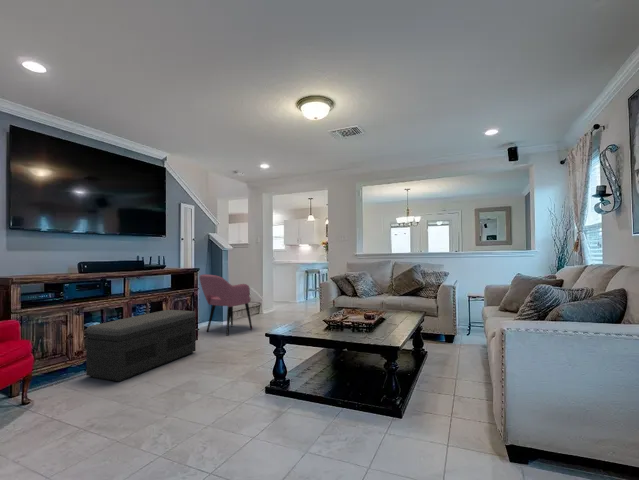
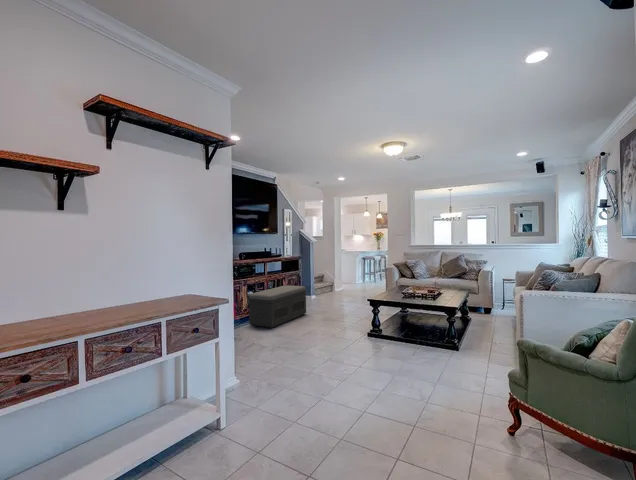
armchair: present [199,274,252,336] -> none [298,261,335,305]

